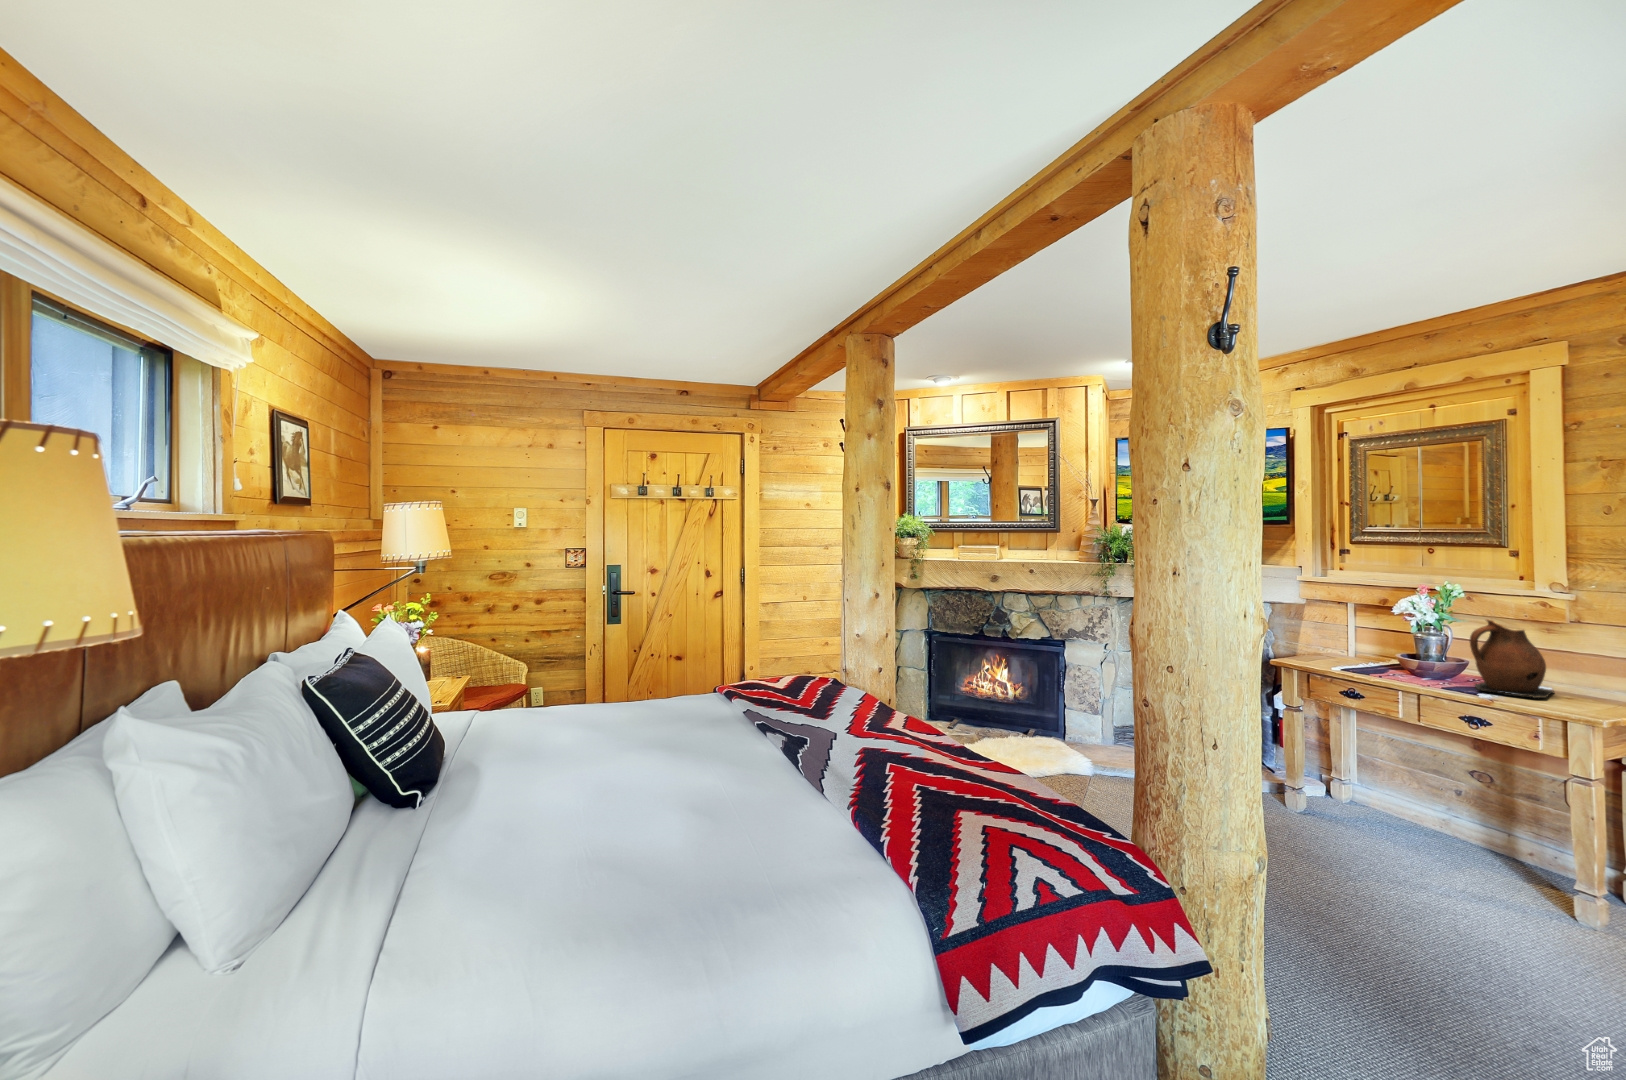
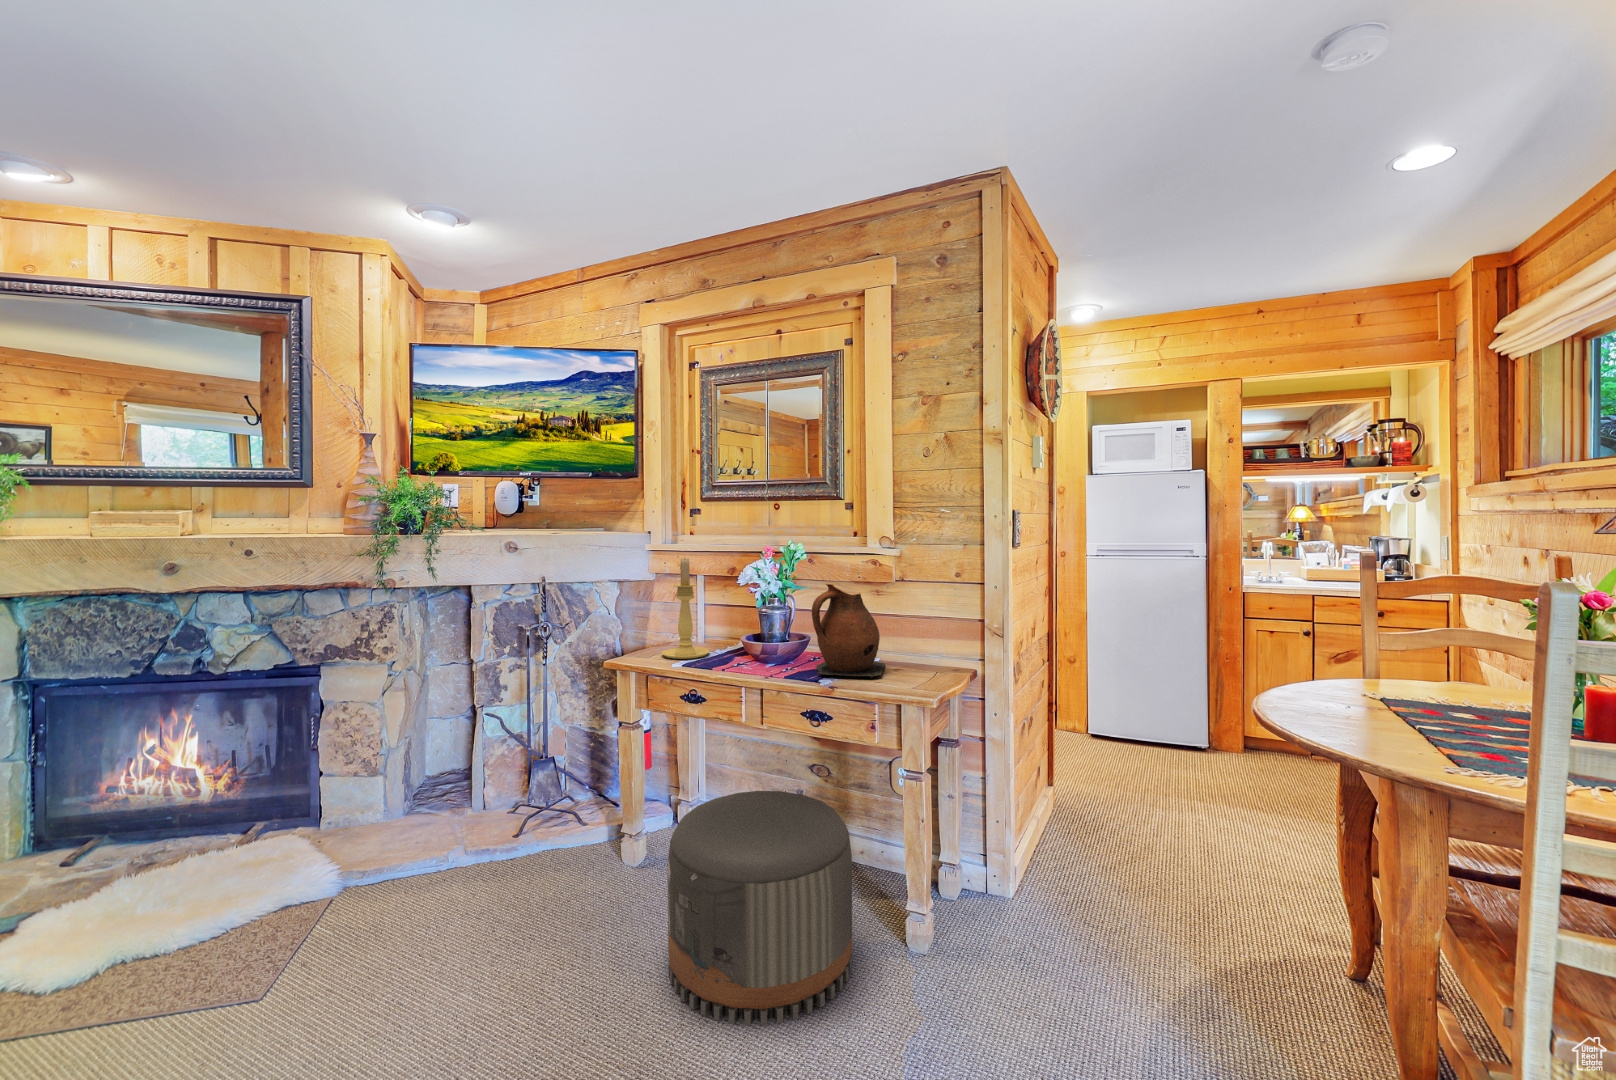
candle holder: none [1318,589,1363,666] -> present [662,558,709,659]
pouf: none [1337,766,1509,917] -> present [667,791,852,1025]

